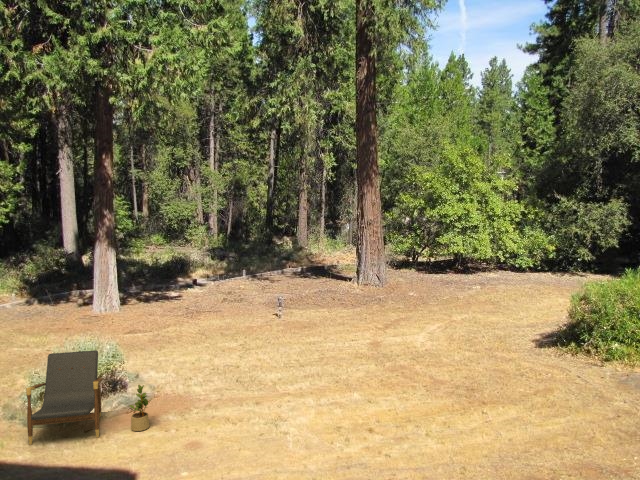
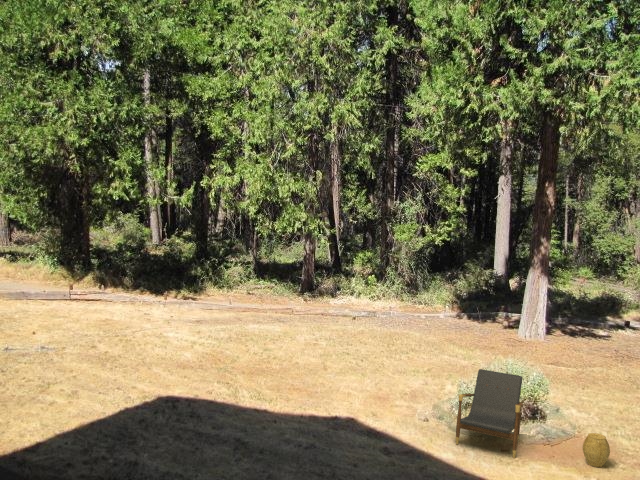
potted plant: present [129,385,149,431] -> none [546,420,570,466]
woven basket: none [165,387,189,419] -> present [583,433,610,467]

